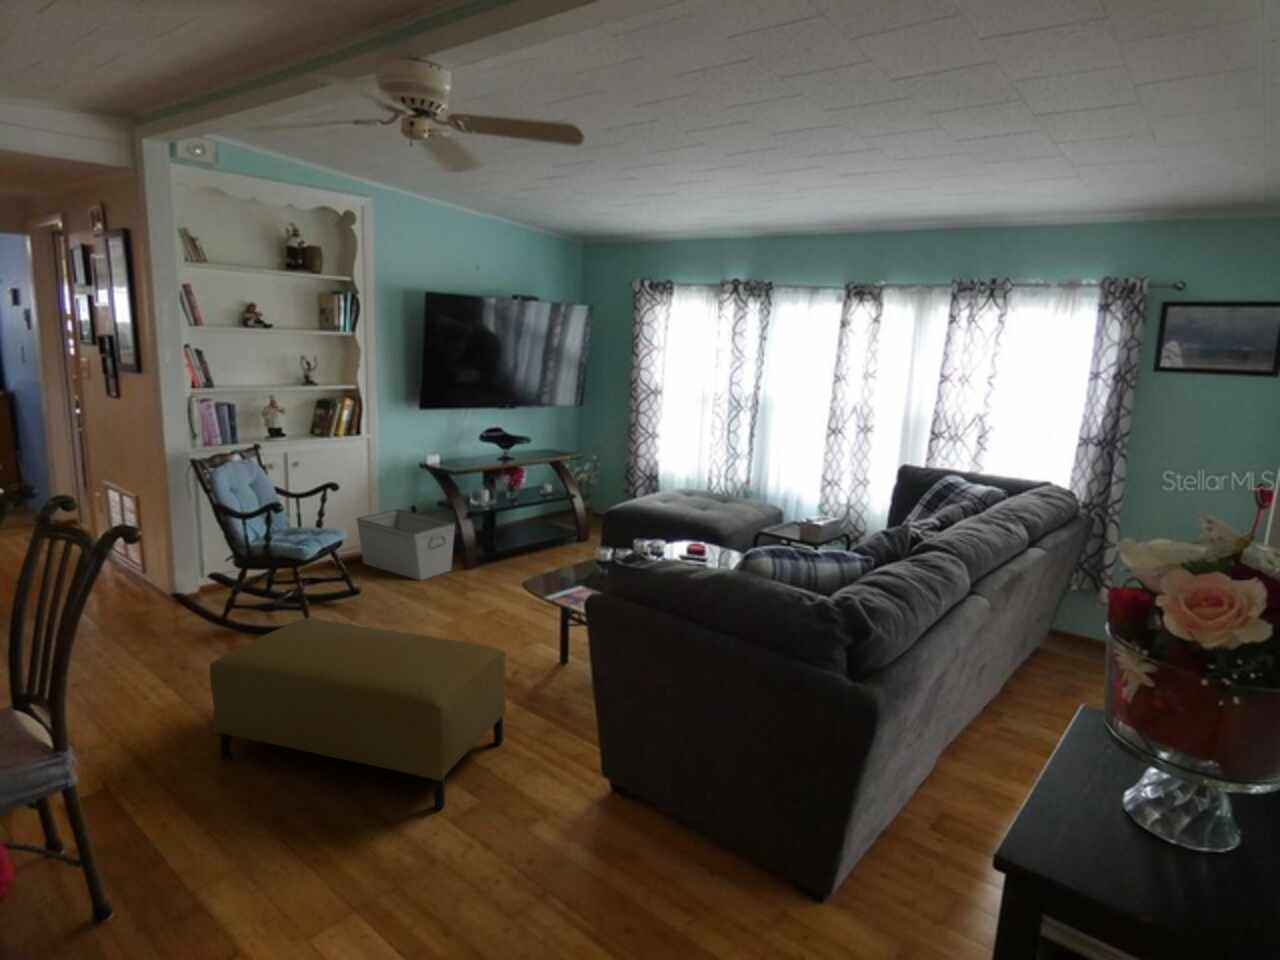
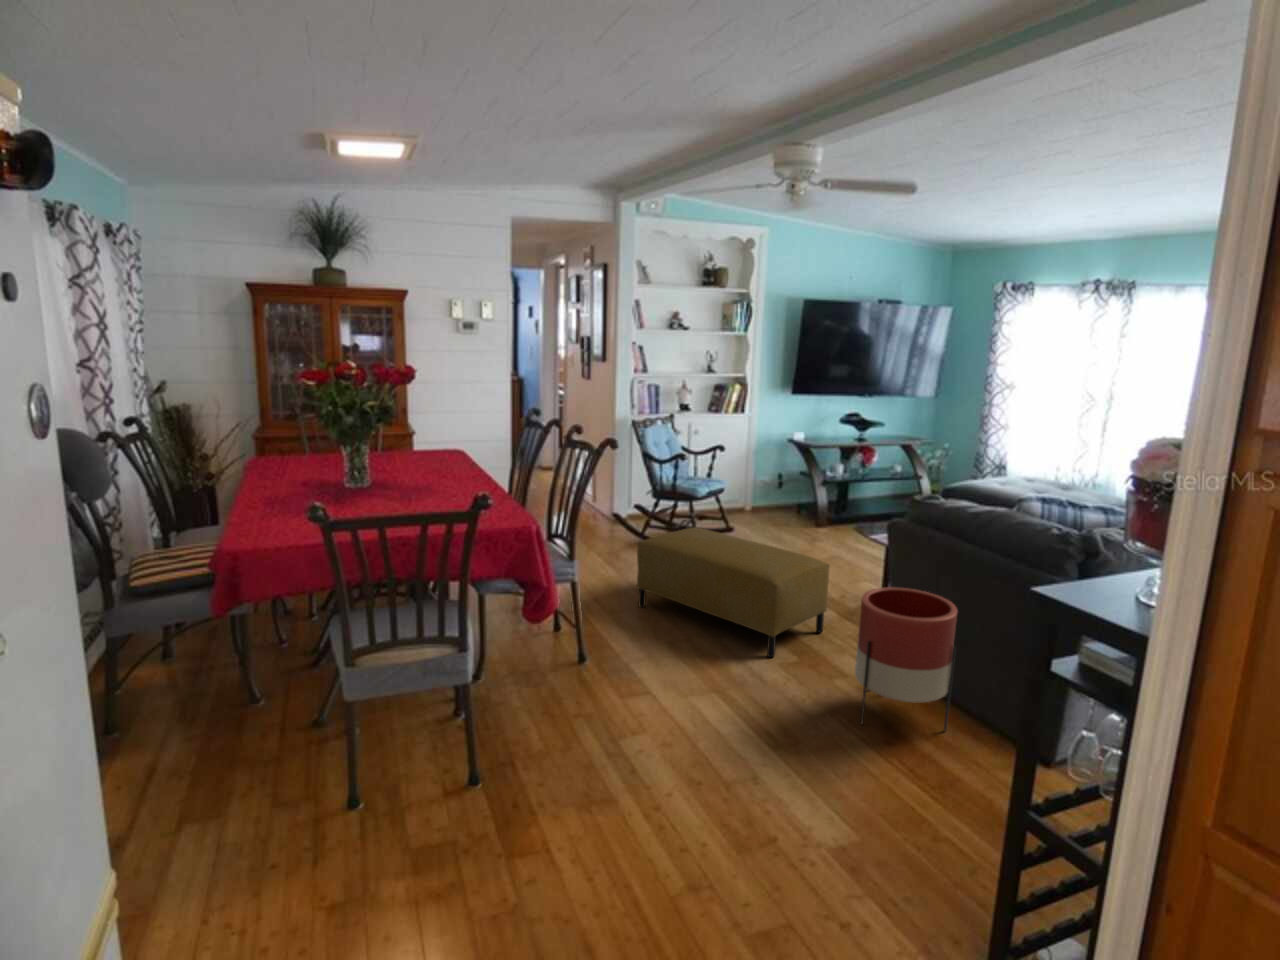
storage bin: present [357,509,455,580] -> none [736,474,811,529]
planter: none [568,689,696,905] -> present [855,587,957,730]

